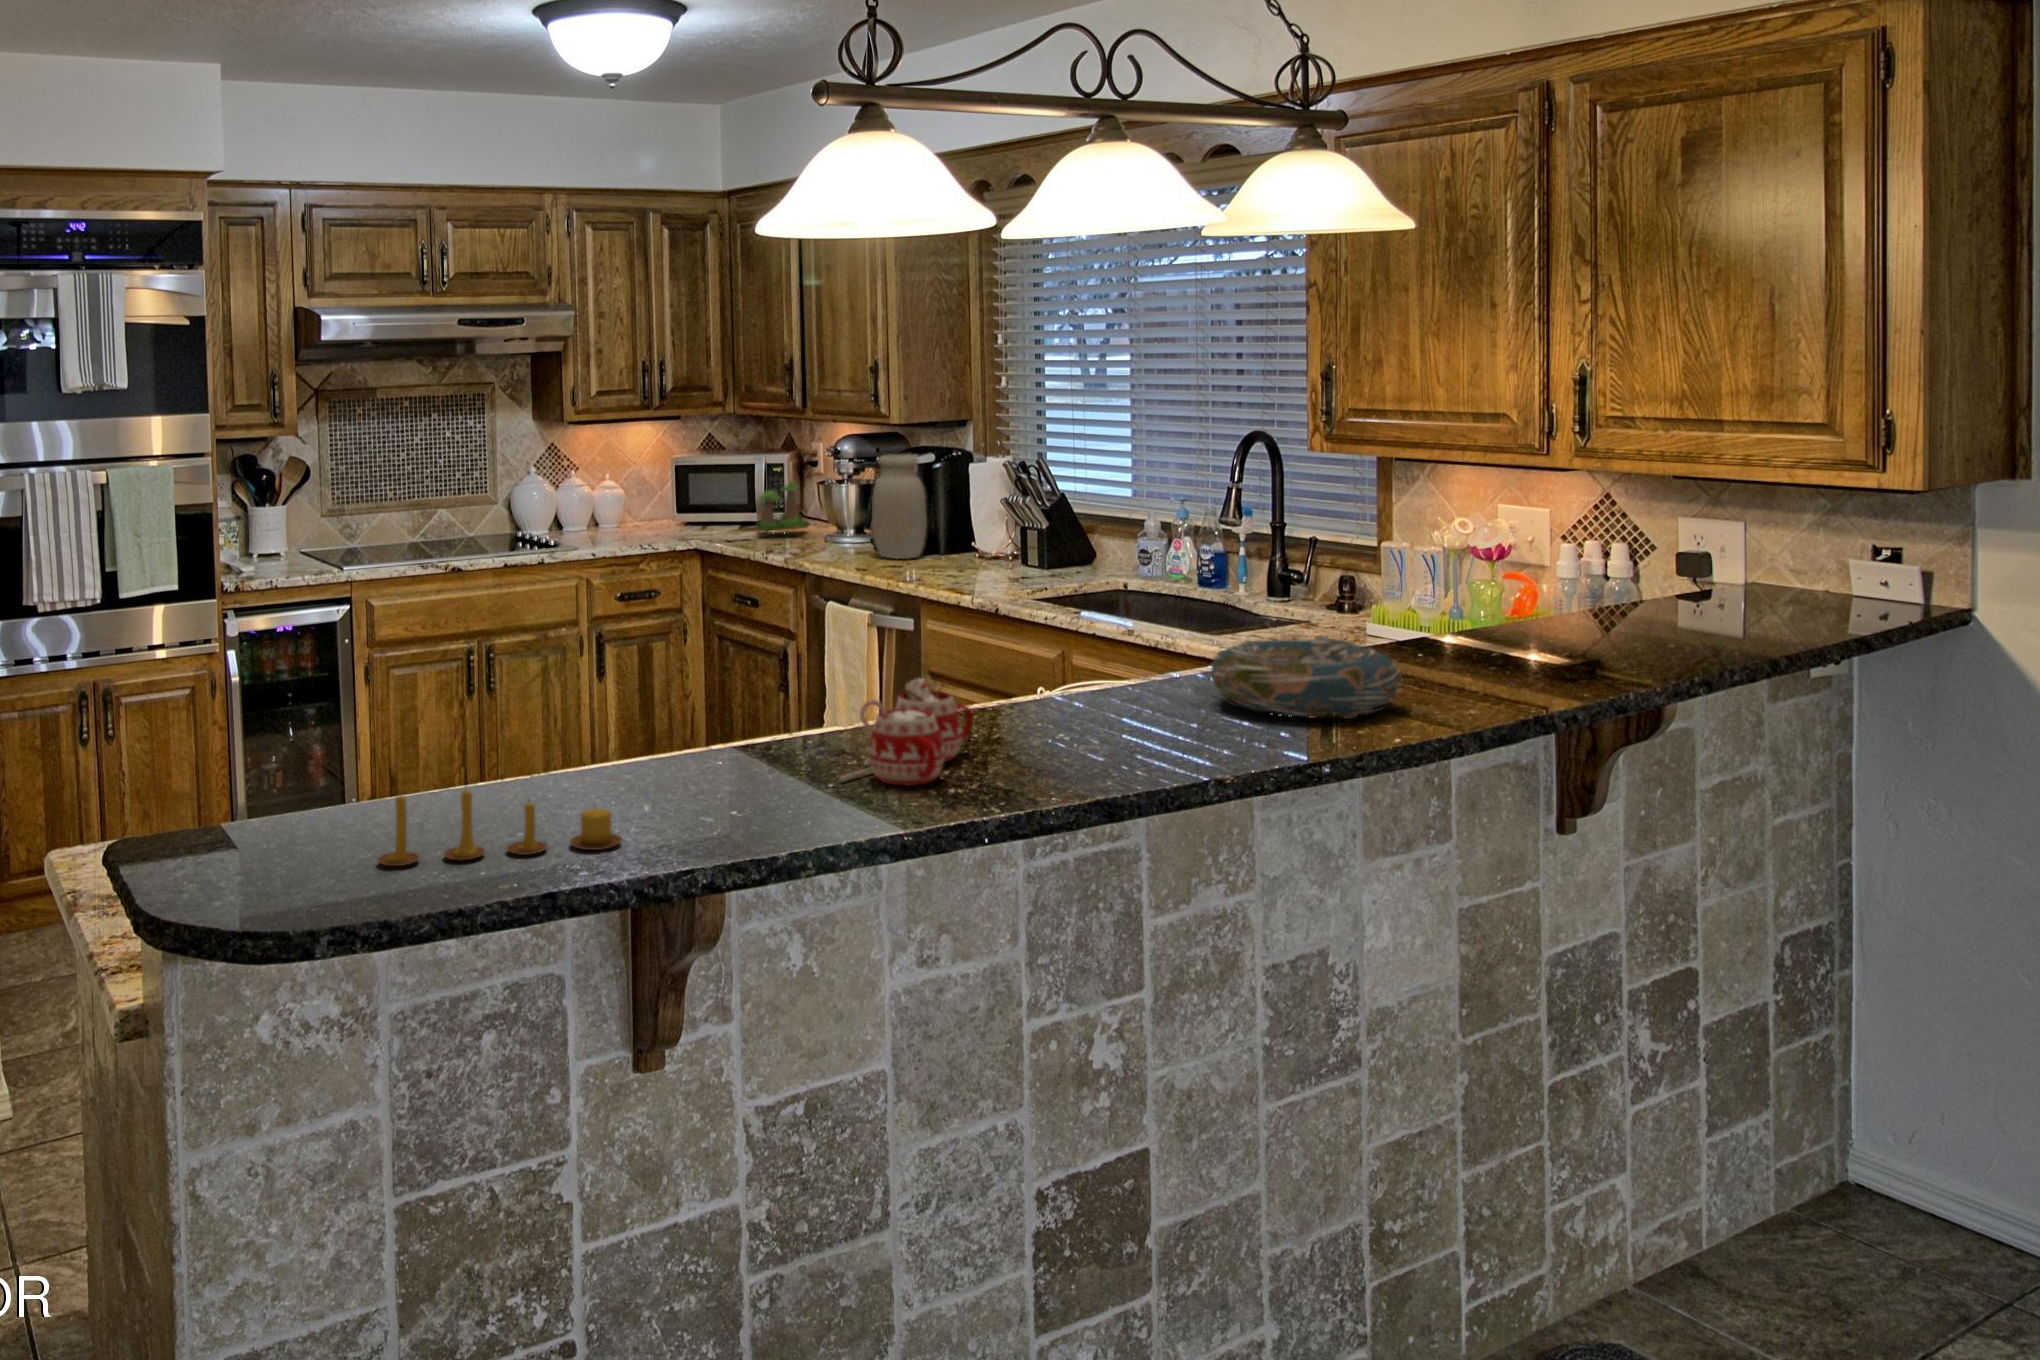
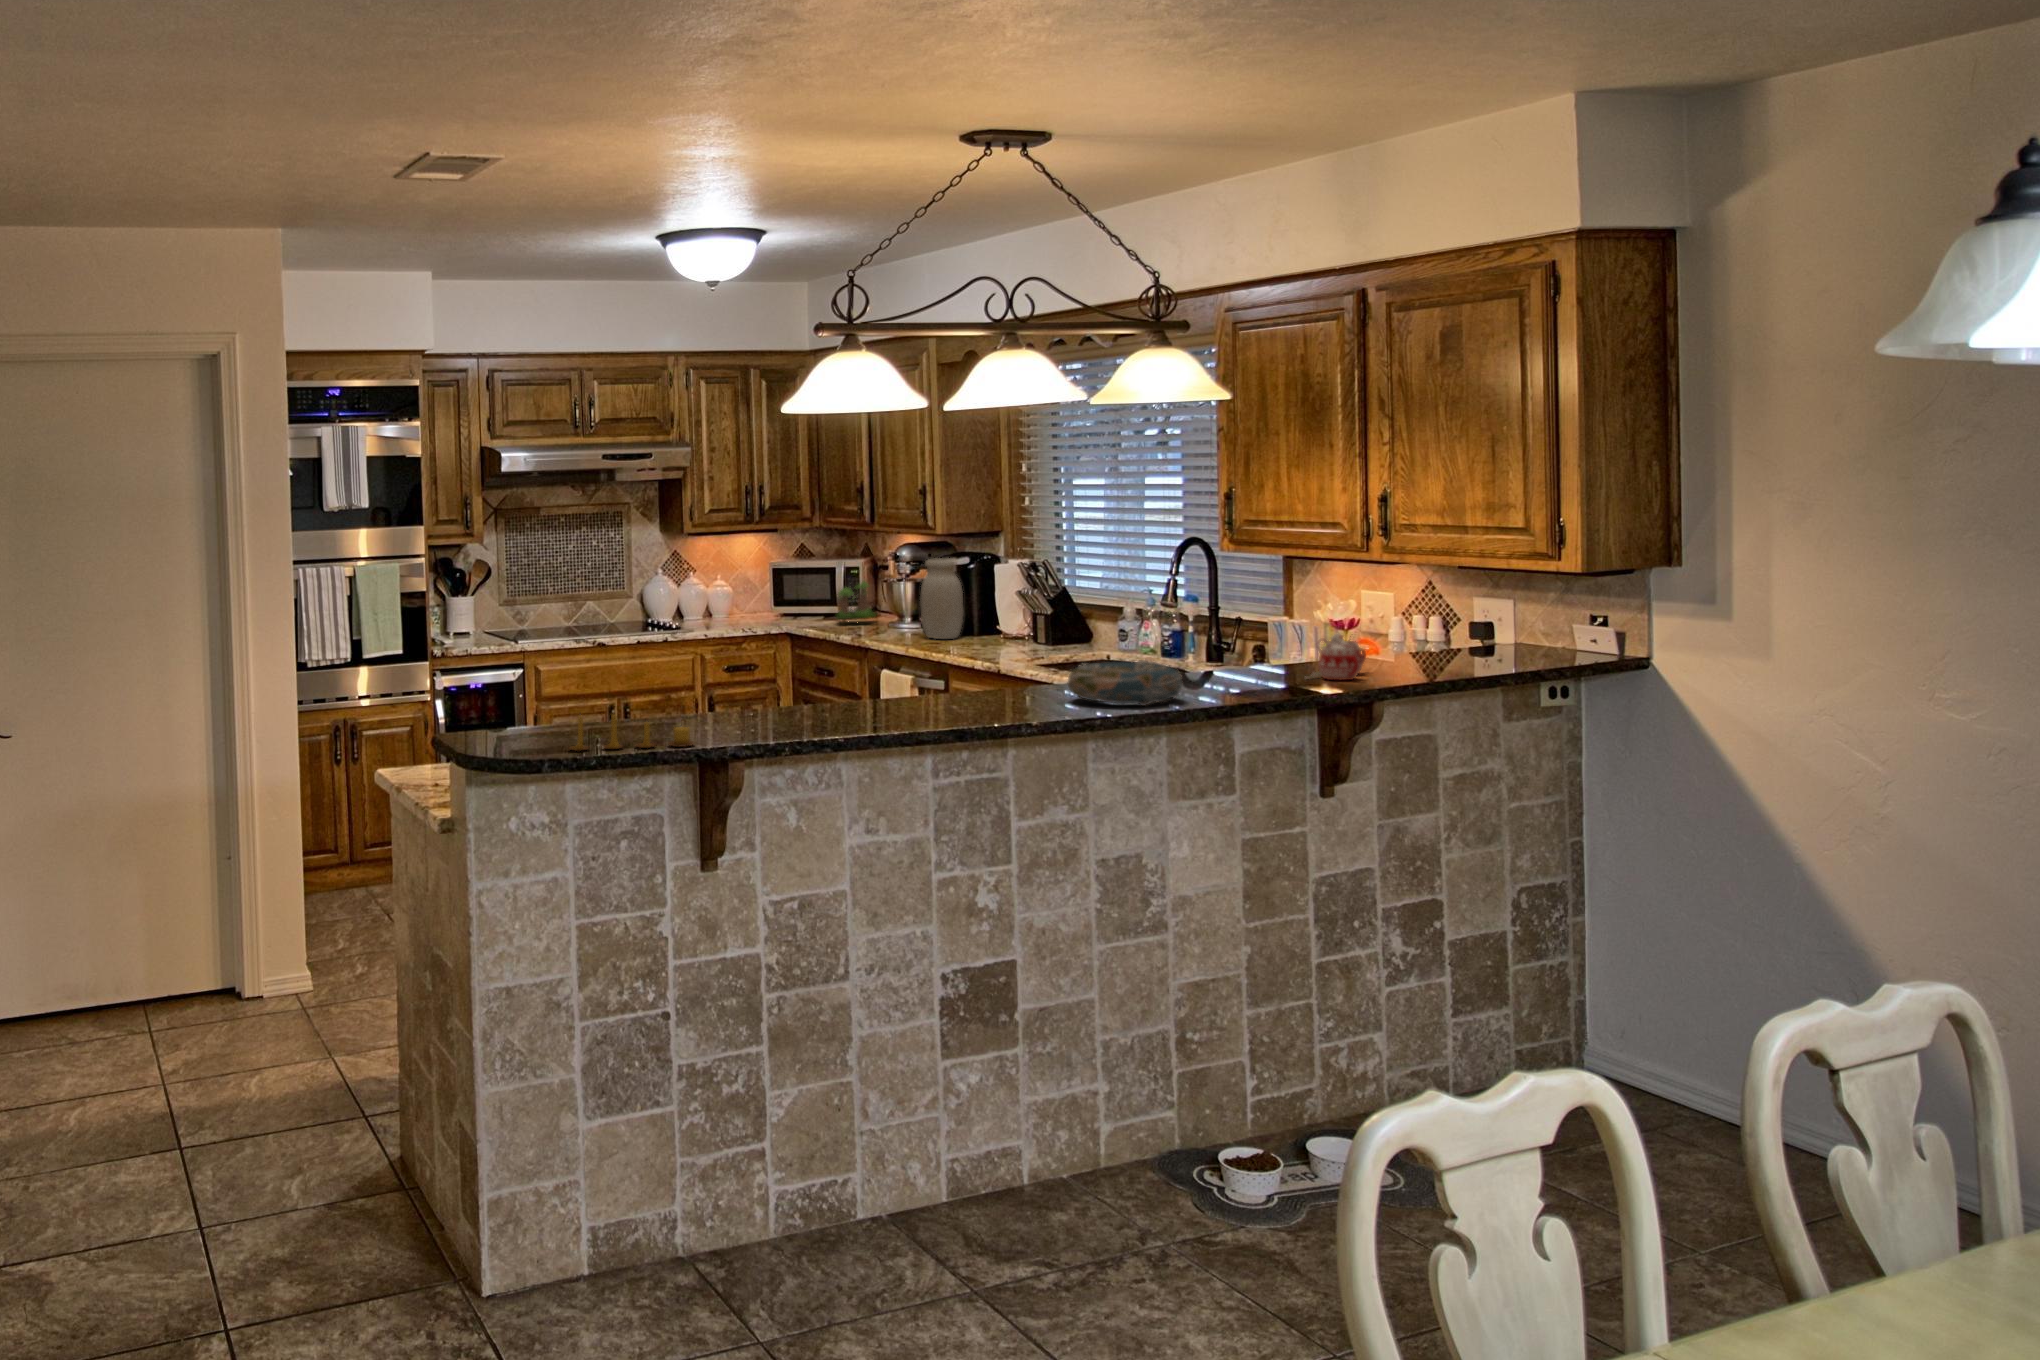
mug: present [839,679,973,786] -> present [1306,634,1366,680]

